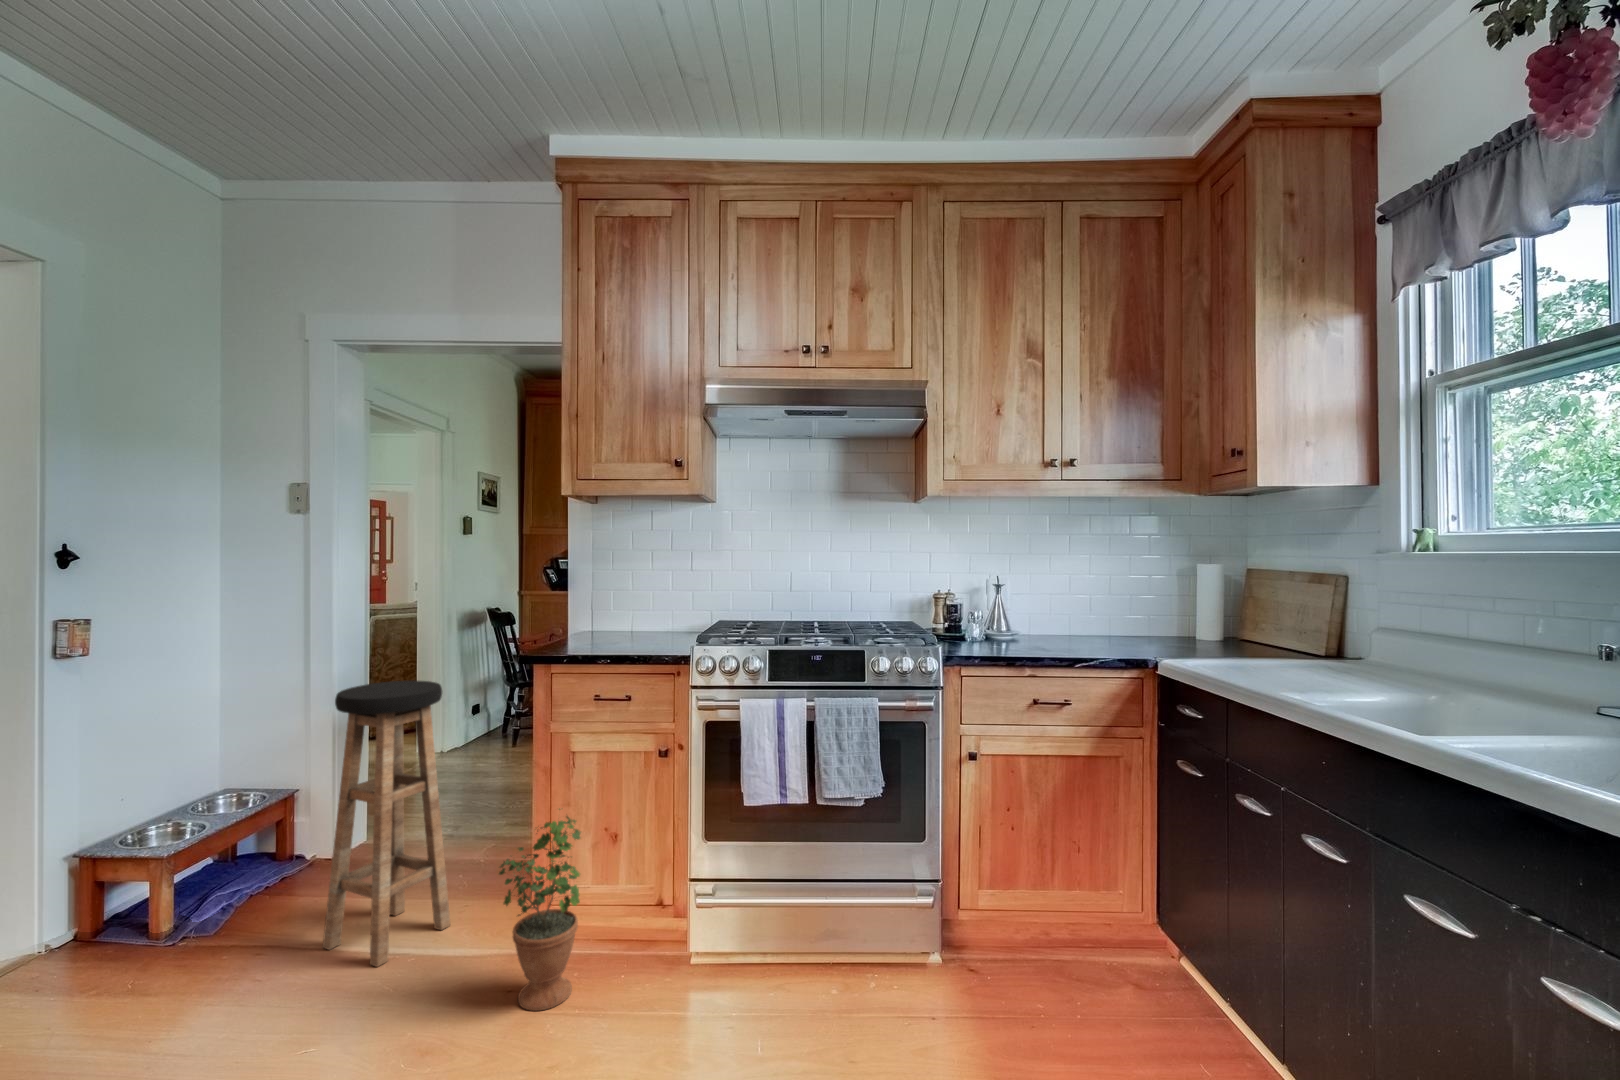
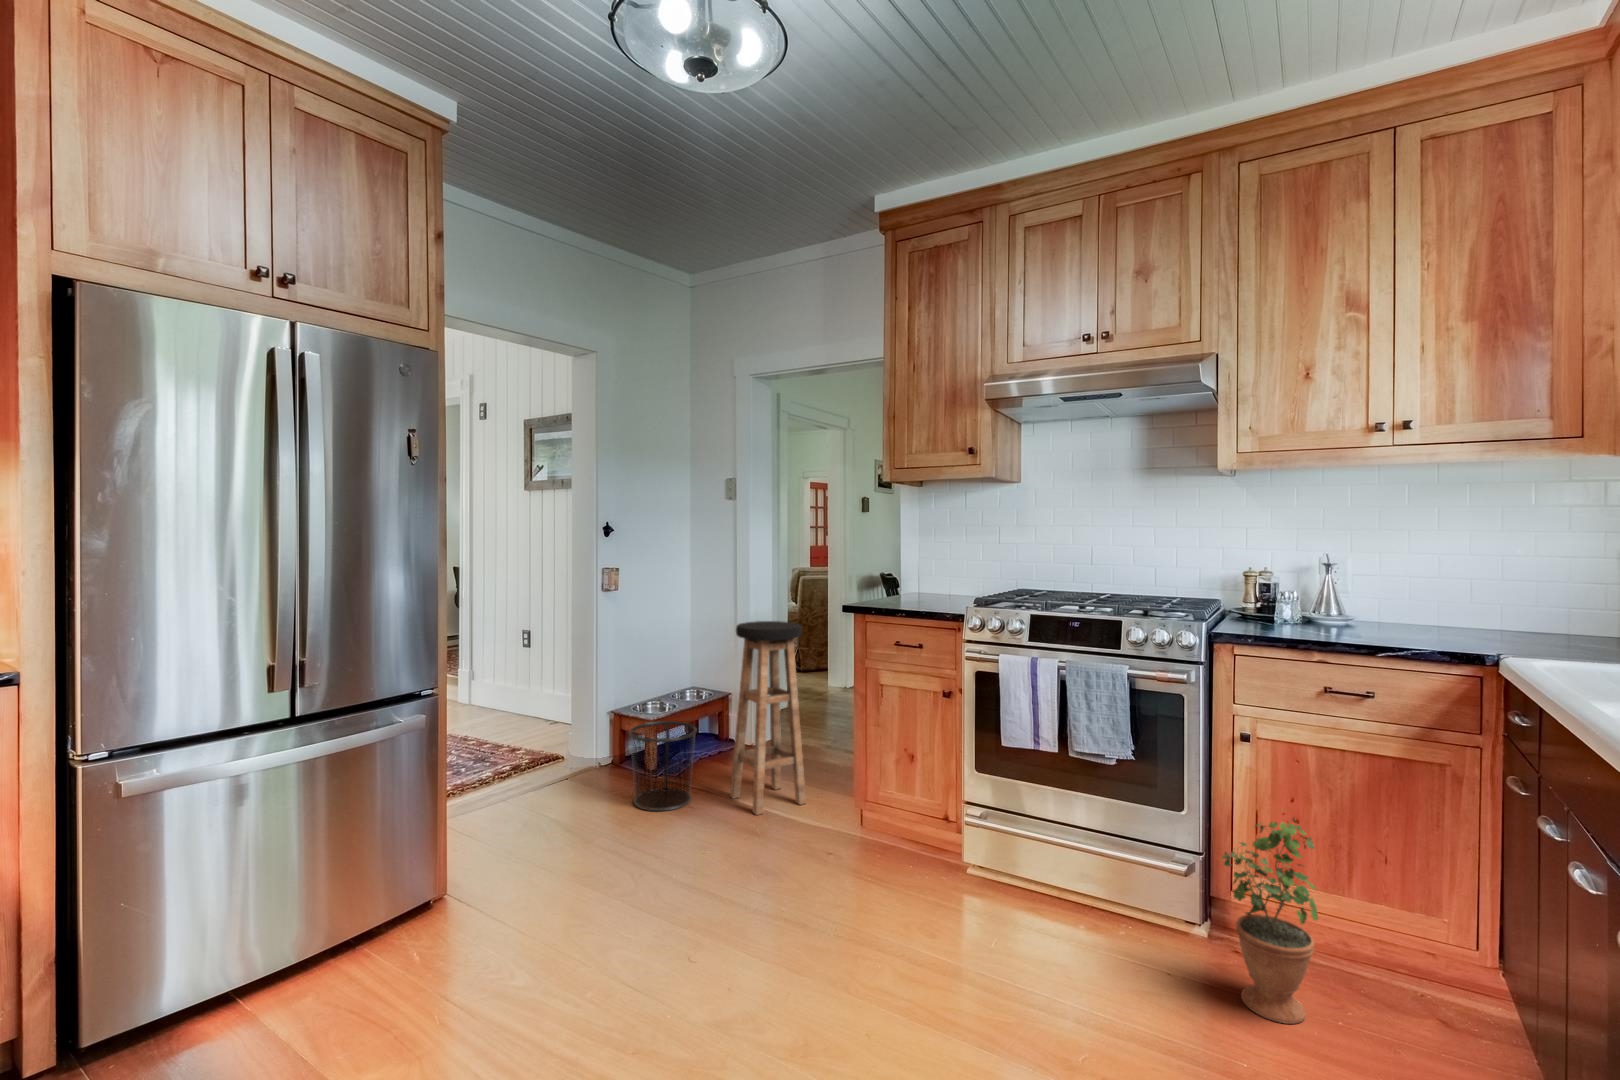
potted plant: present [499,808,581,1011] -> present [1222,818,1318,1024]
trash can: none [122,853,264,1019] -> present [629,721,697,811]

